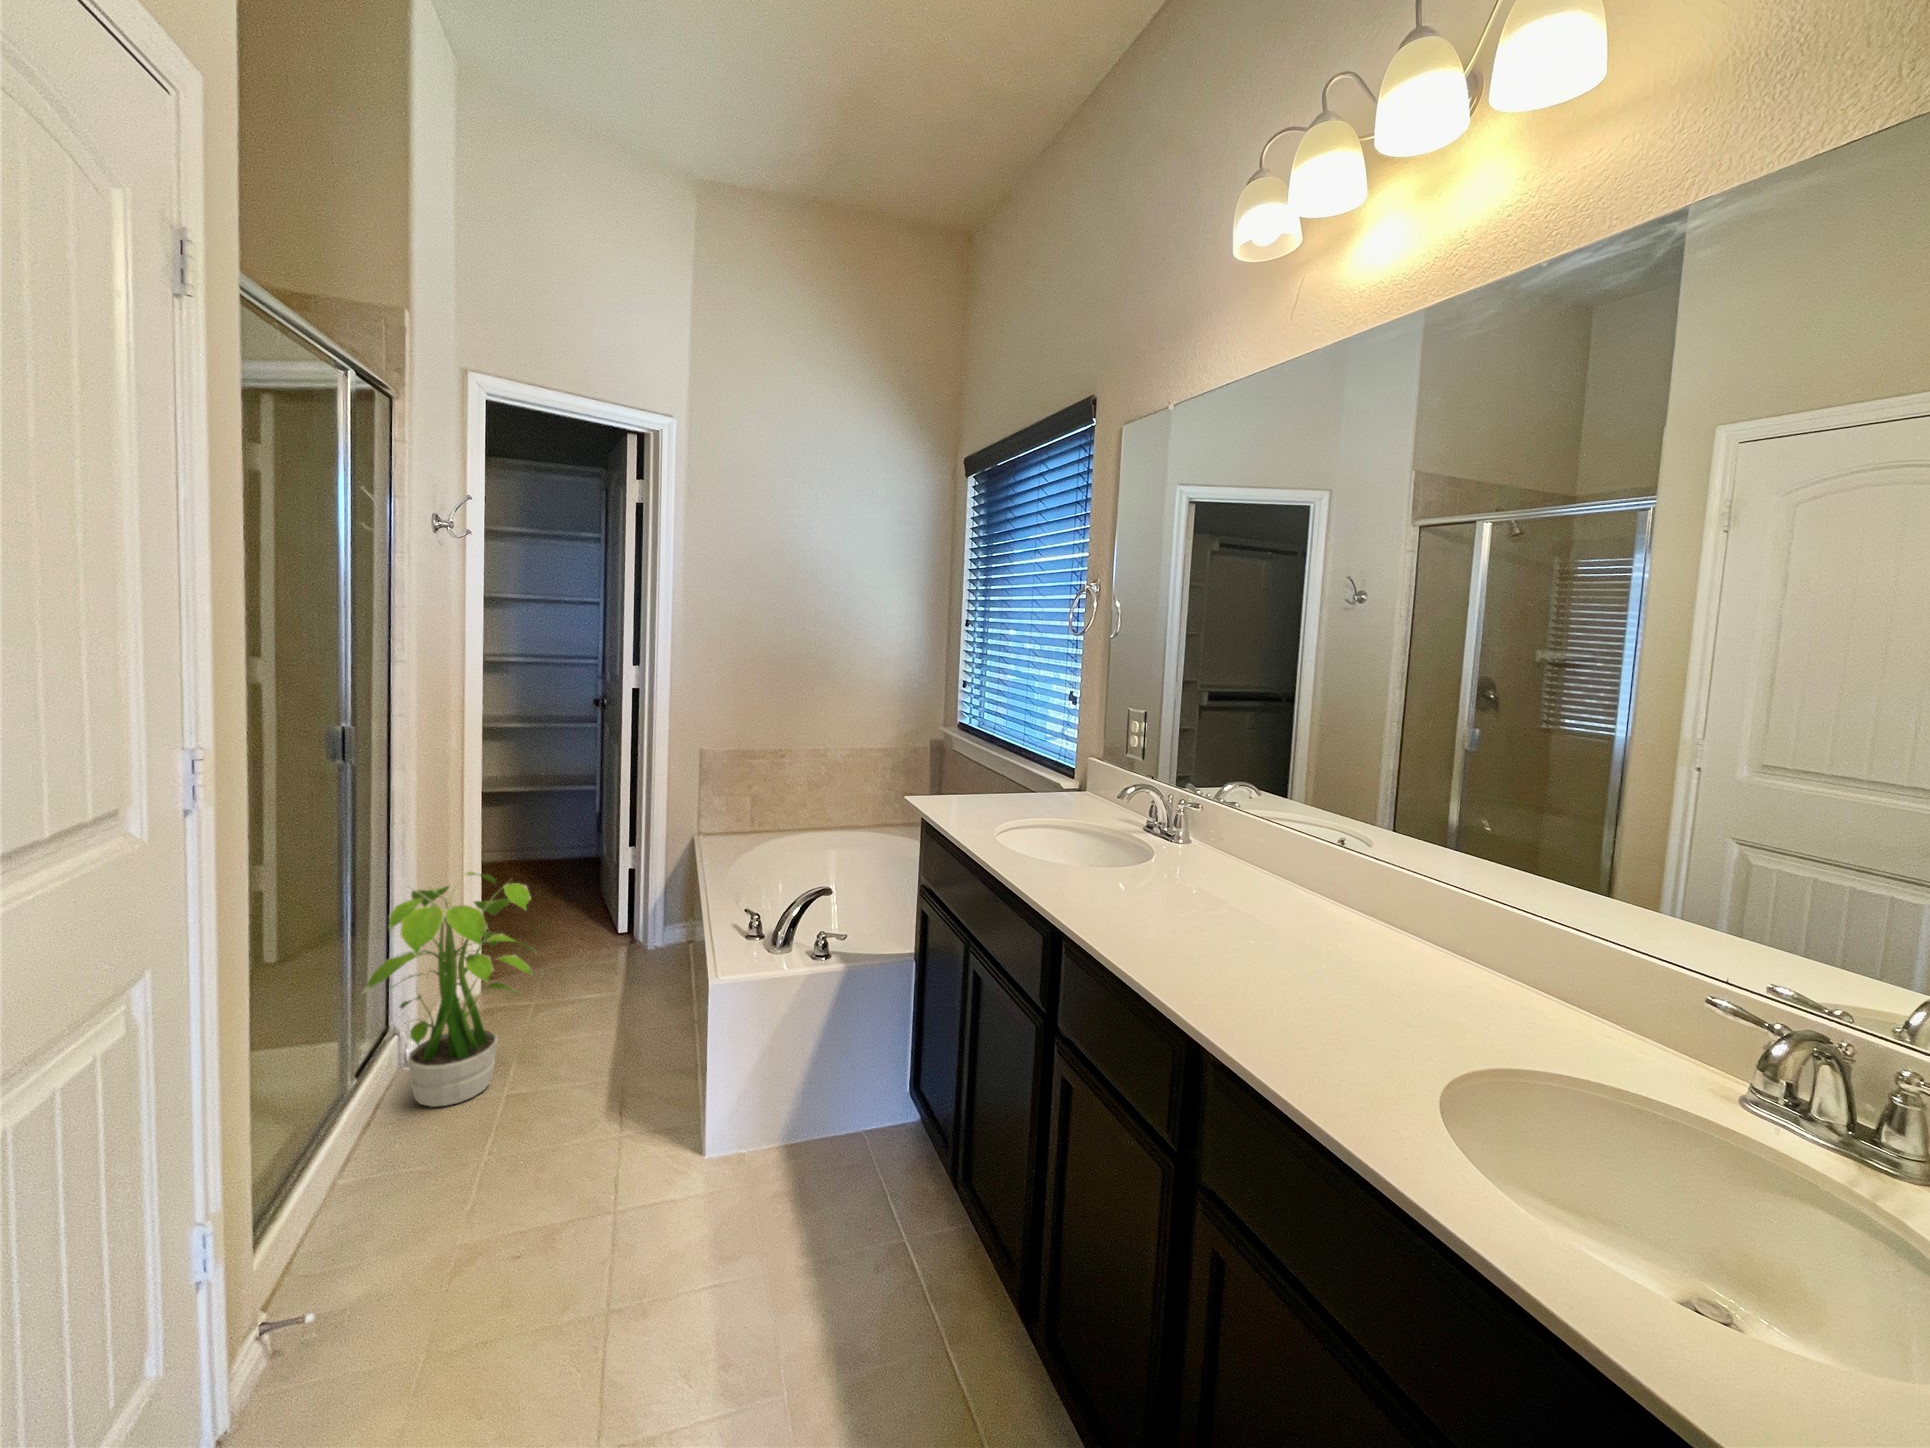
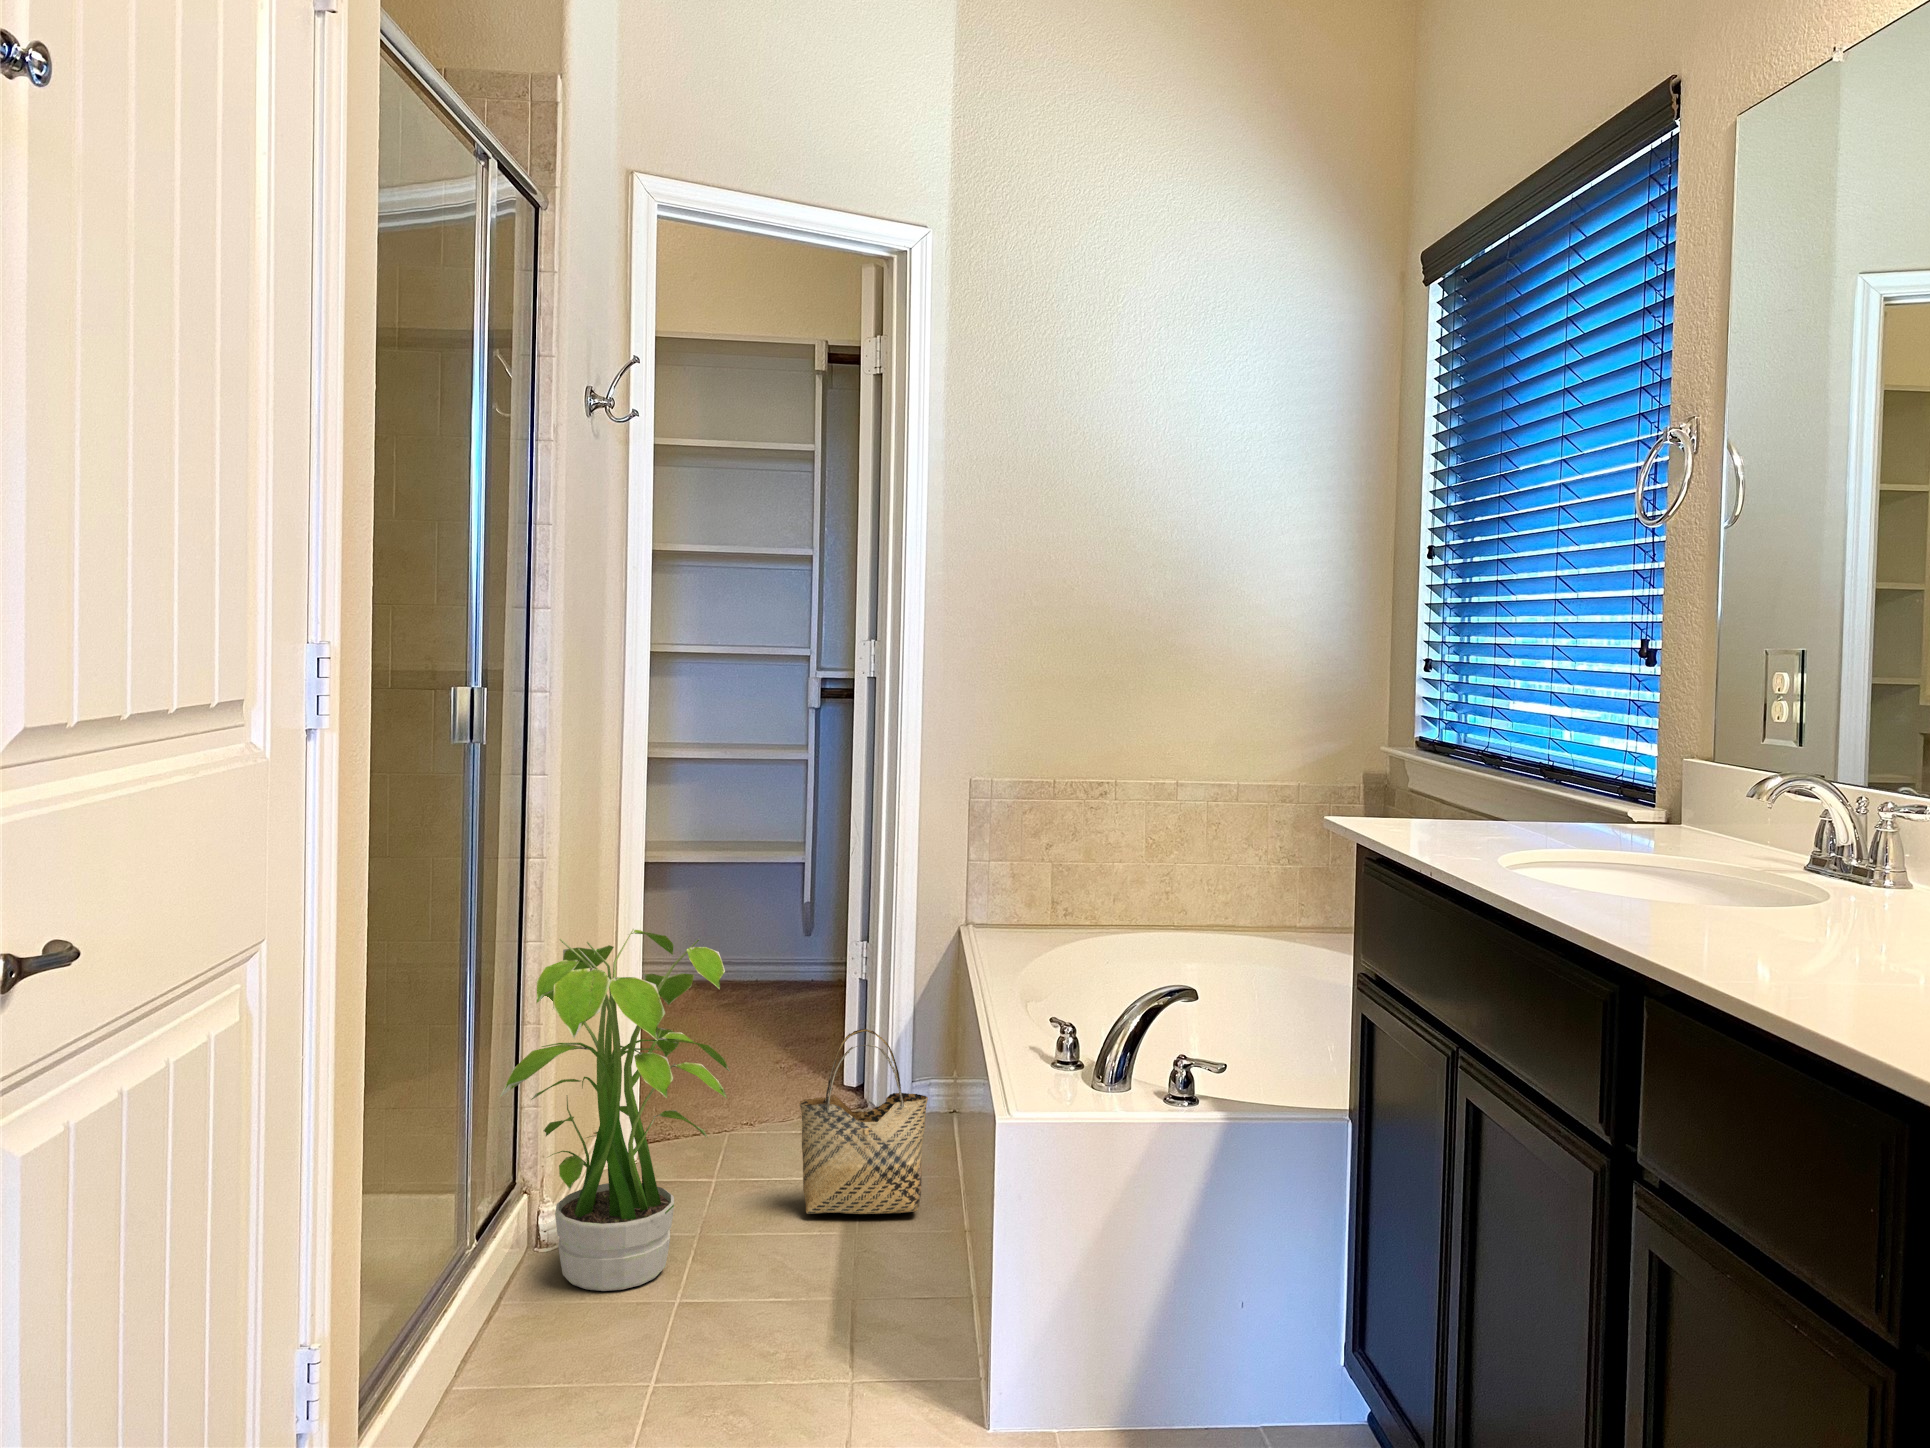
woven basket: none [588,912,674,1028] -> present [799,1029,928,1214]

